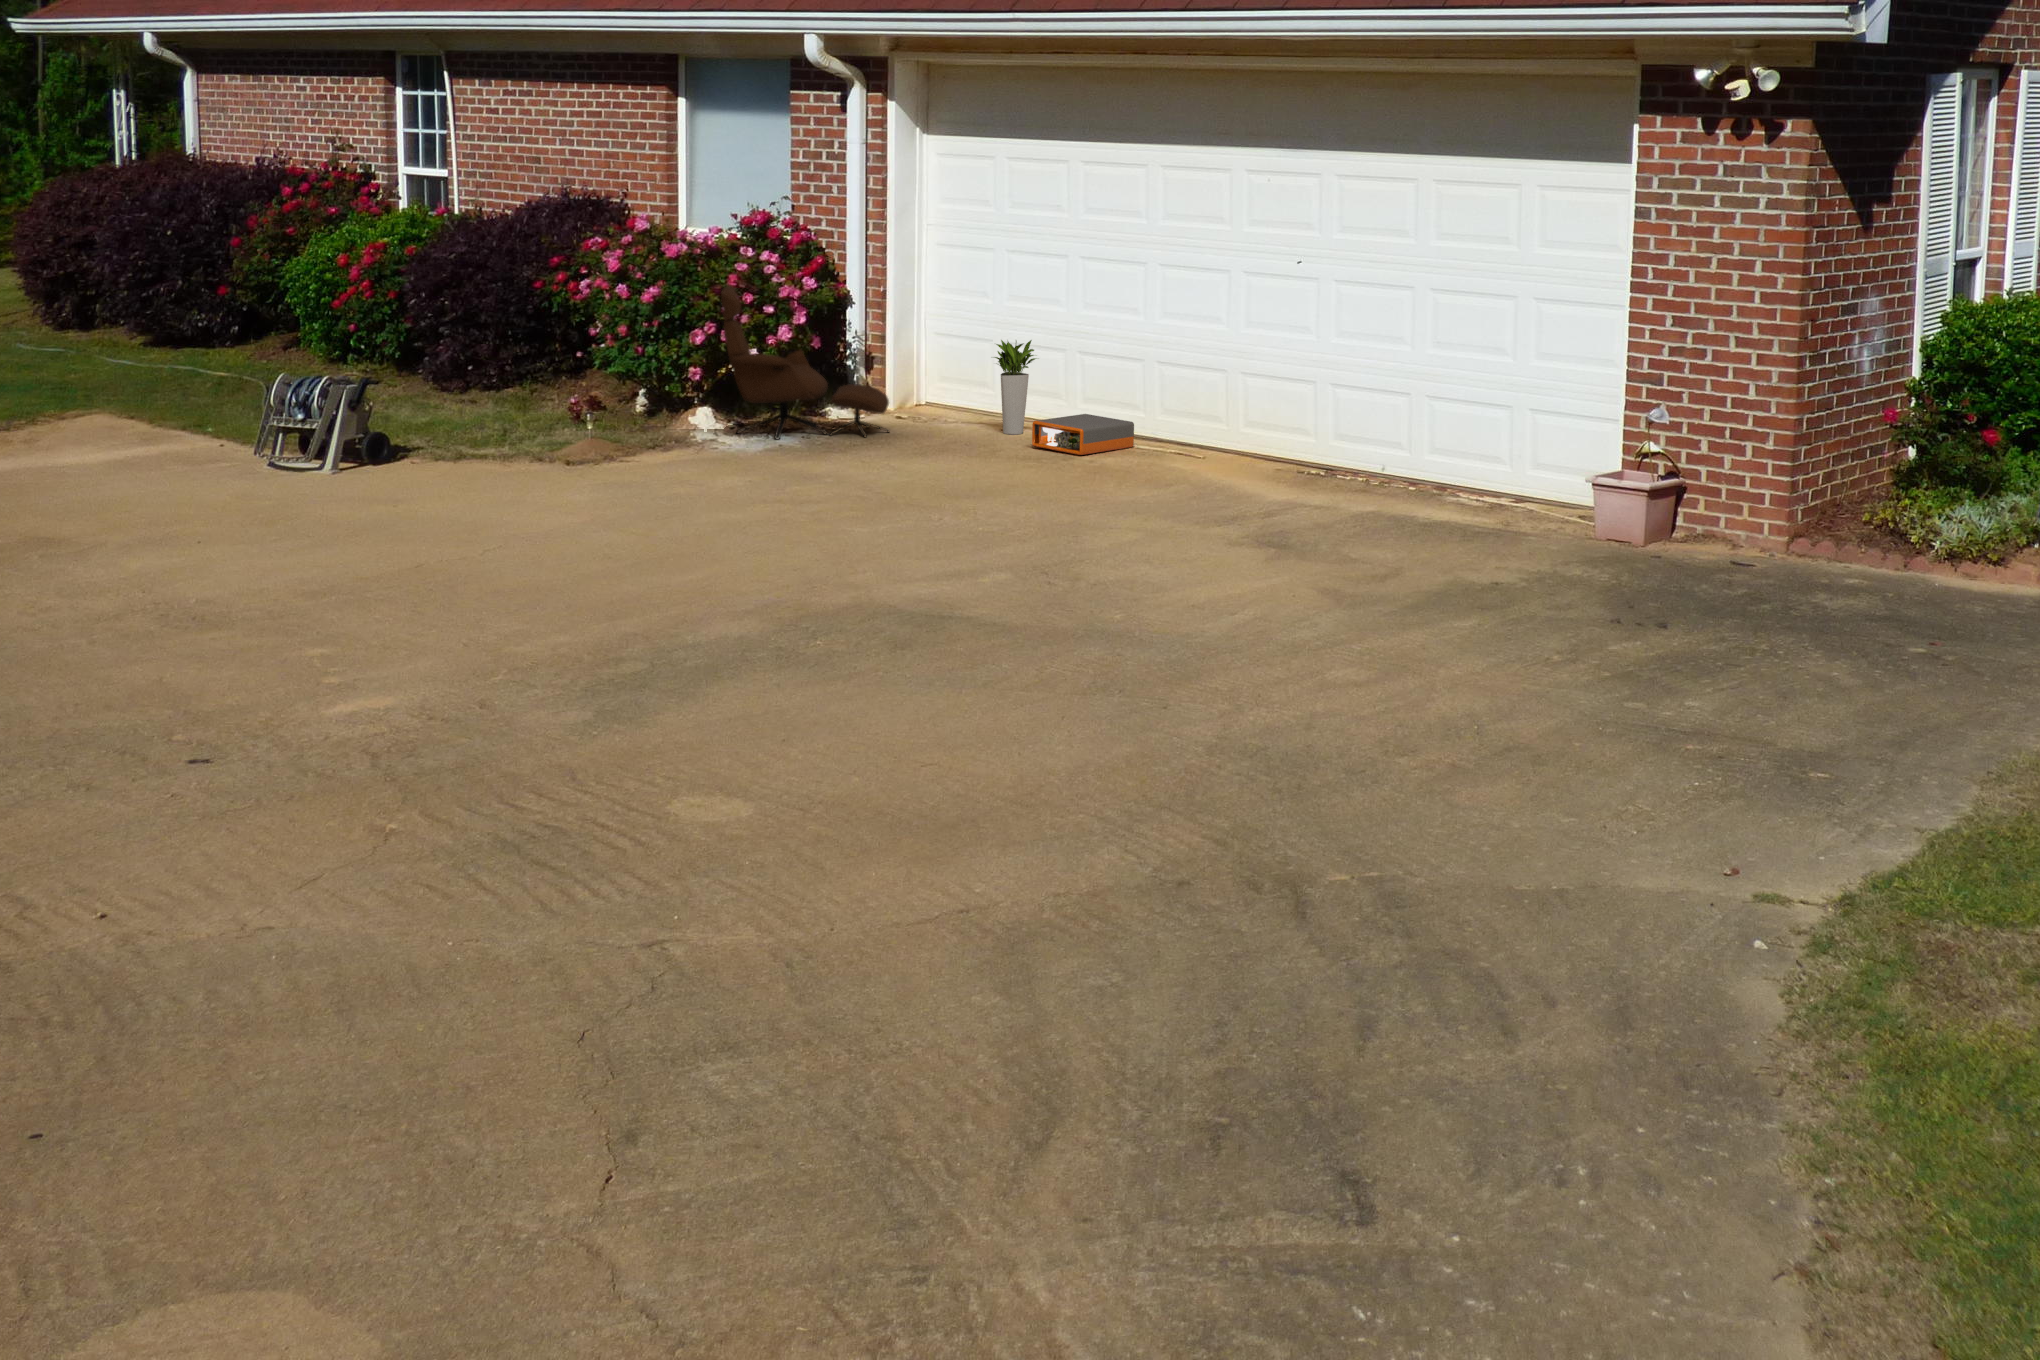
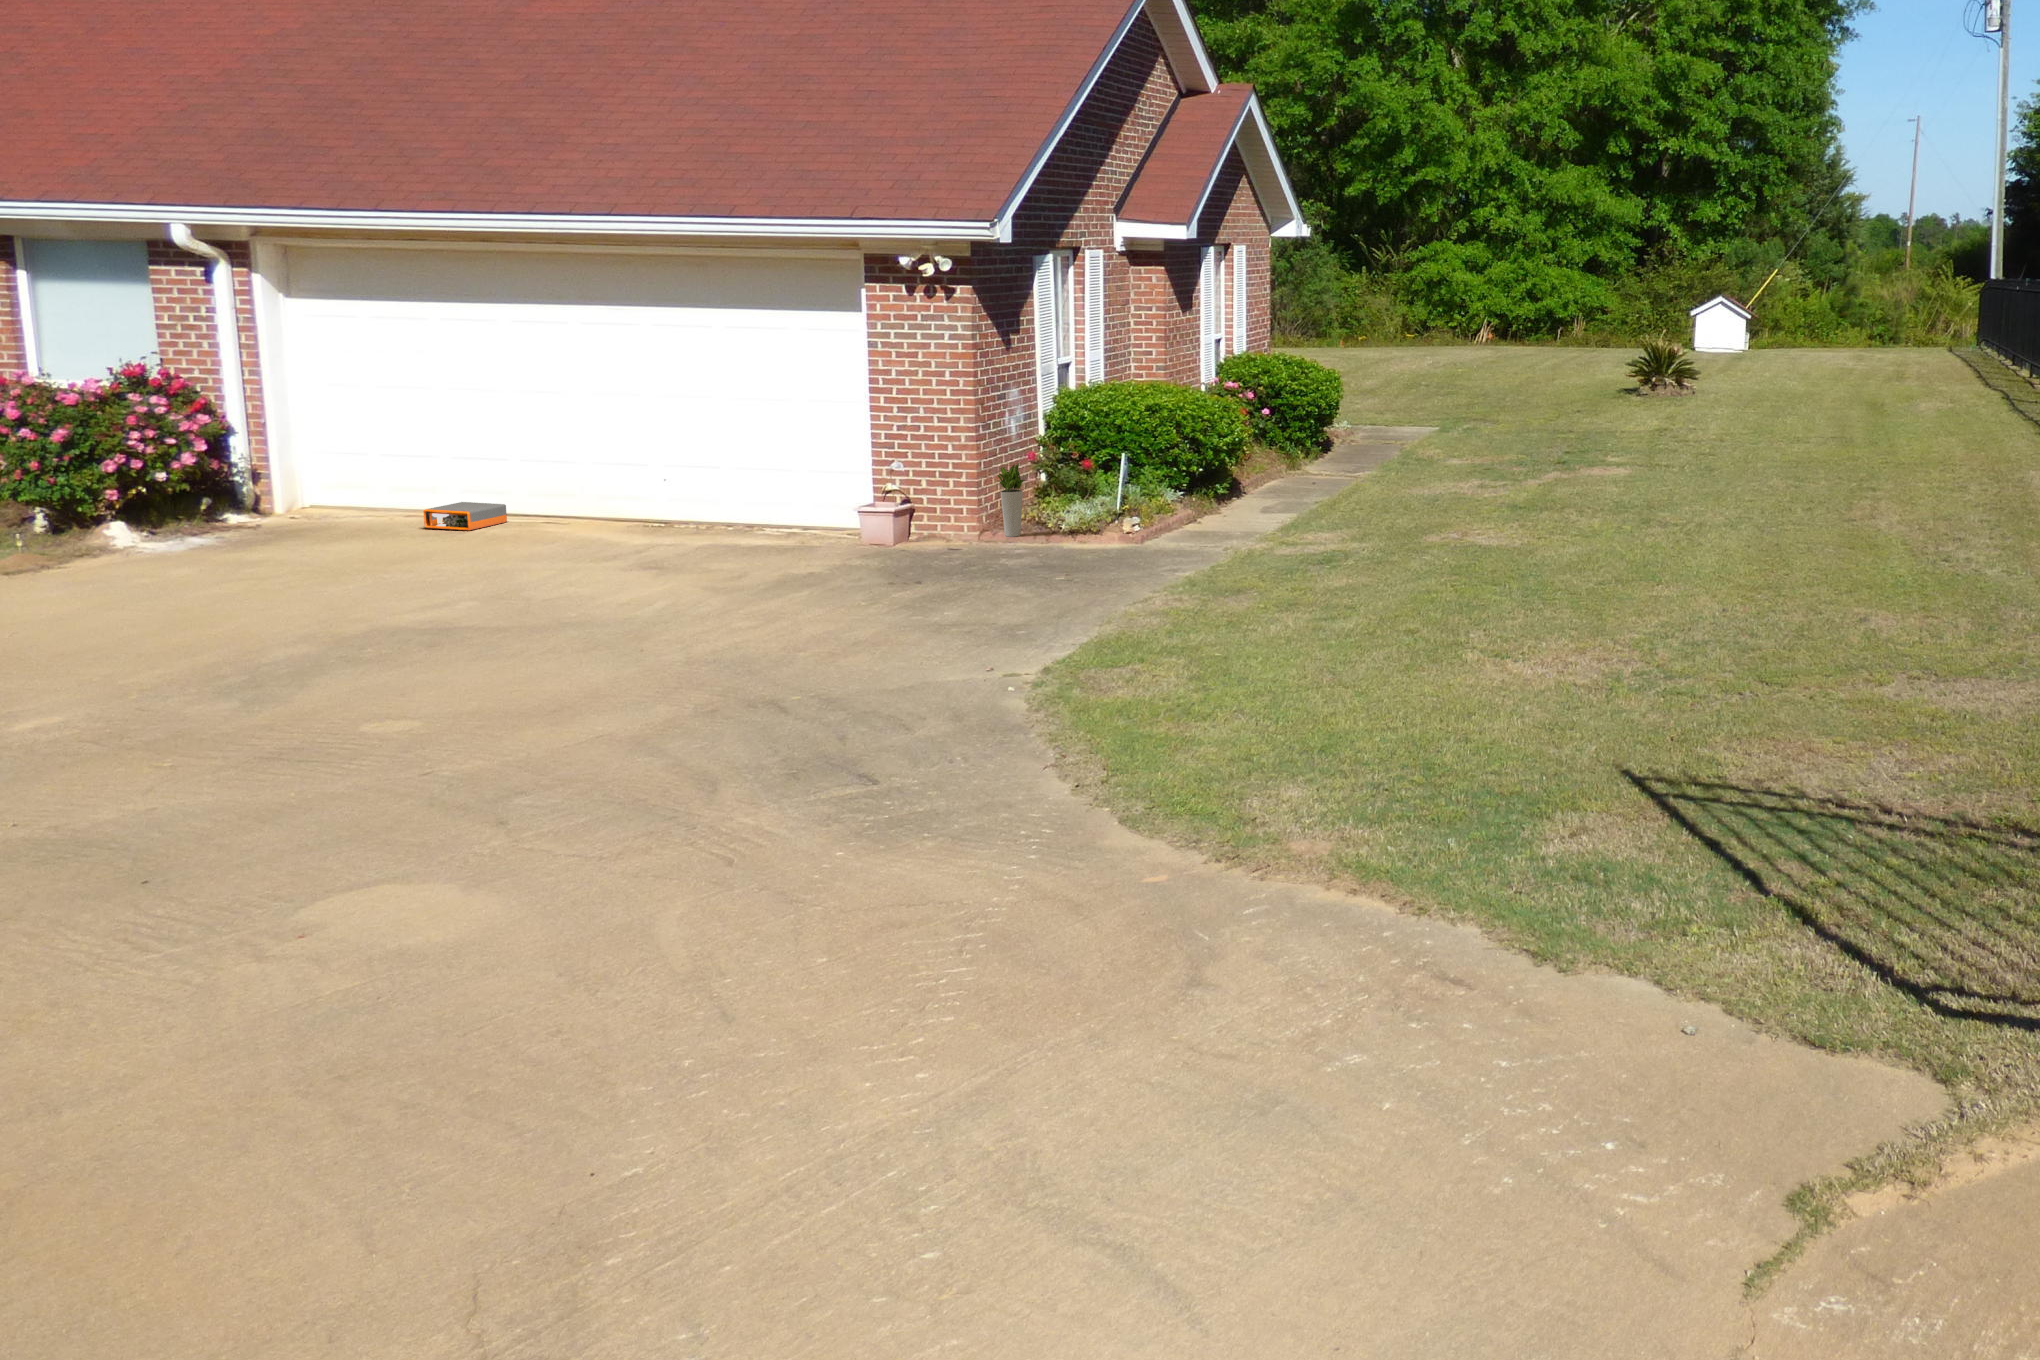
lounge chair: present [721,286,889,439] -> none [125,424,291,542]
planter: present [994,340,1036,434] -> present [997,463,1024,537]

